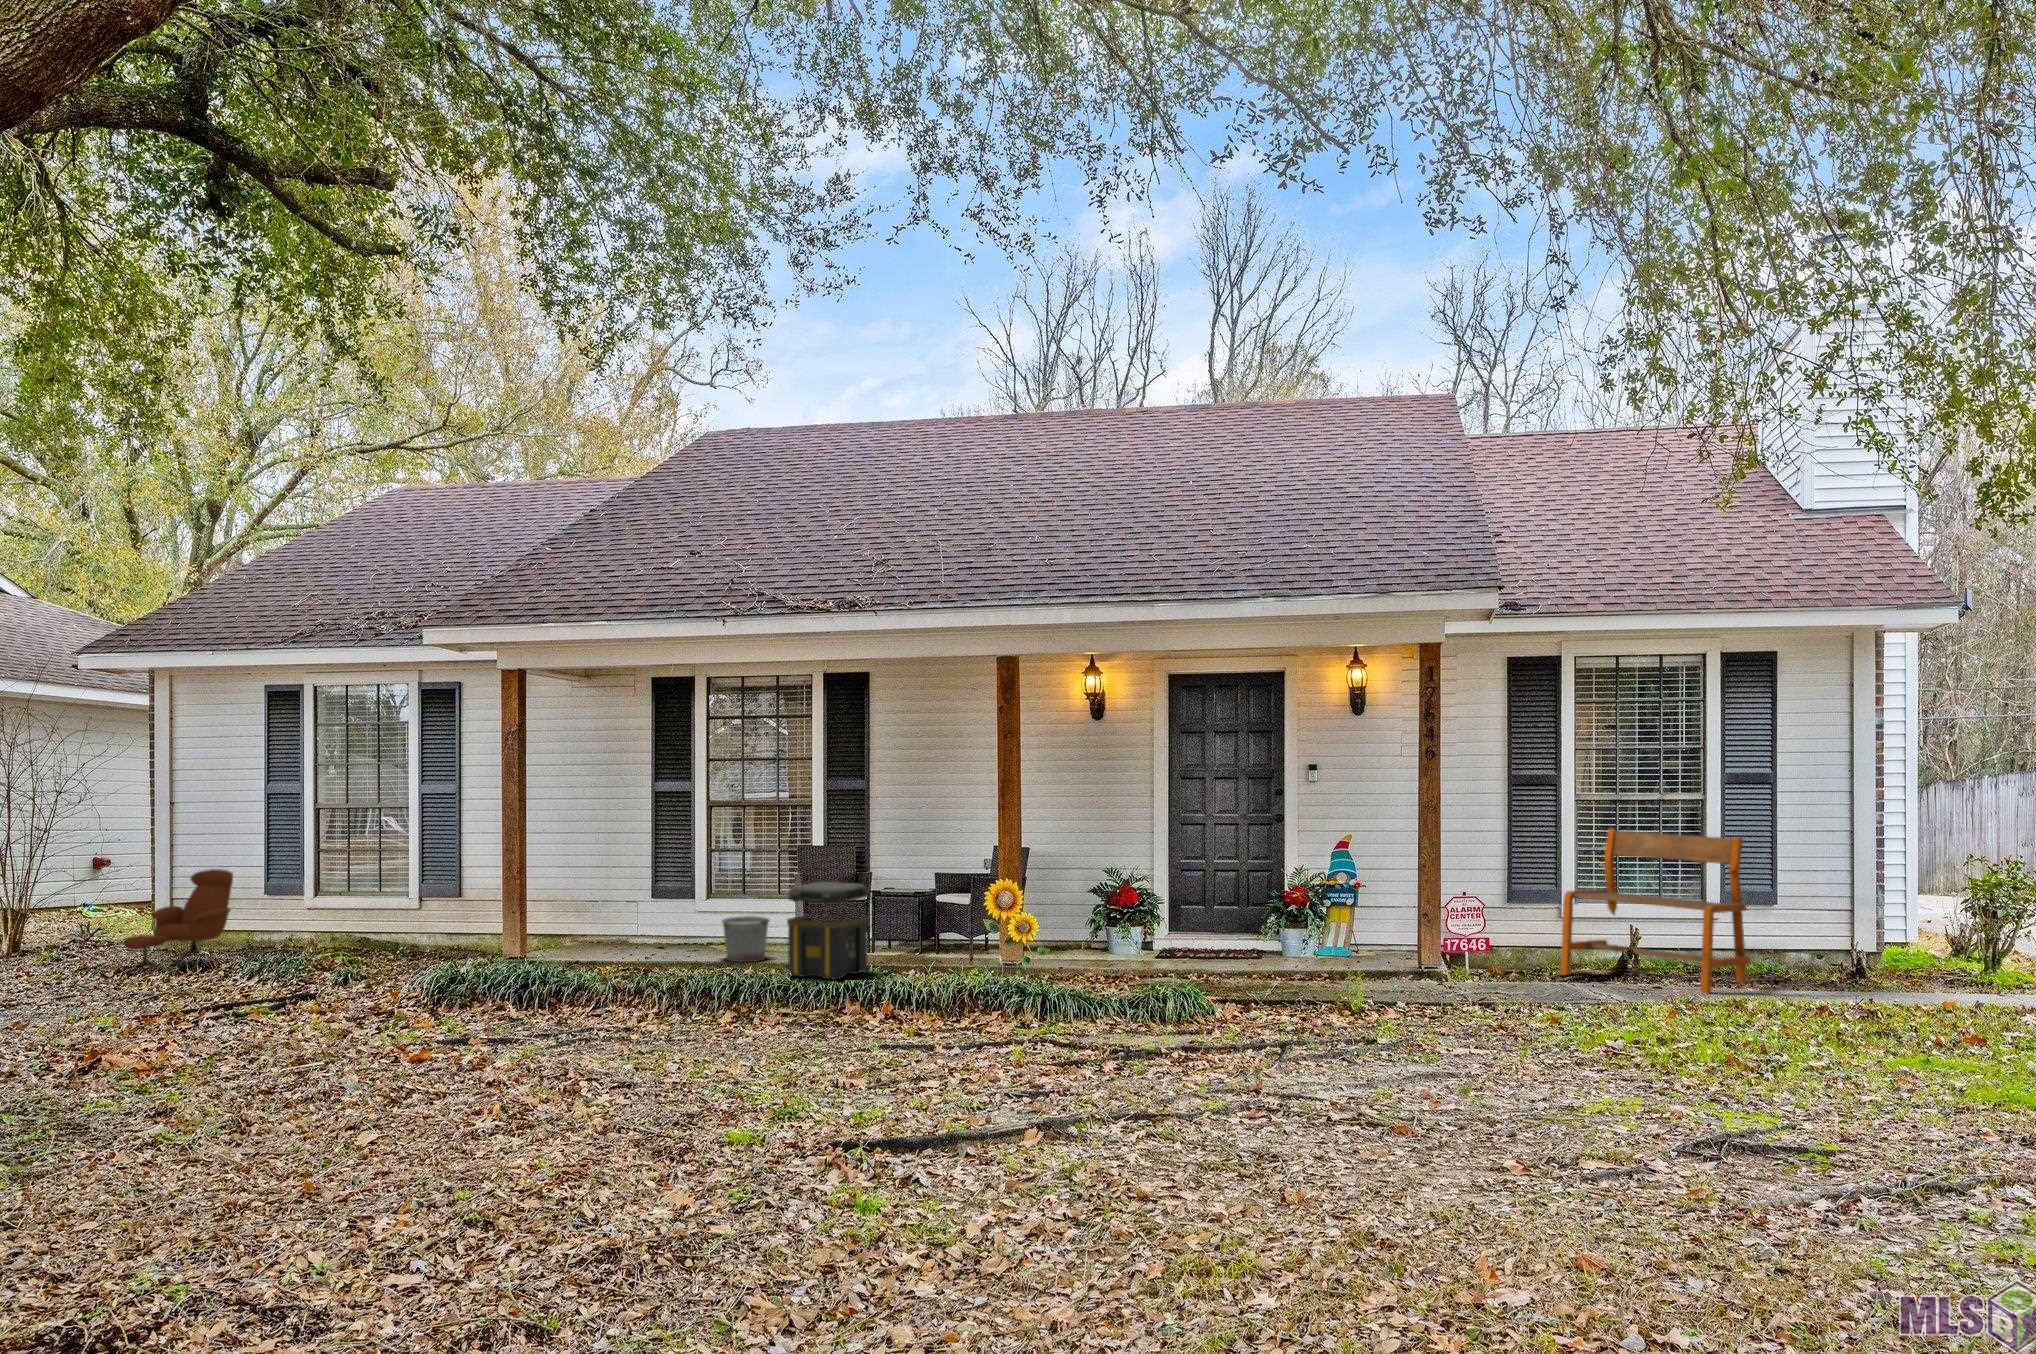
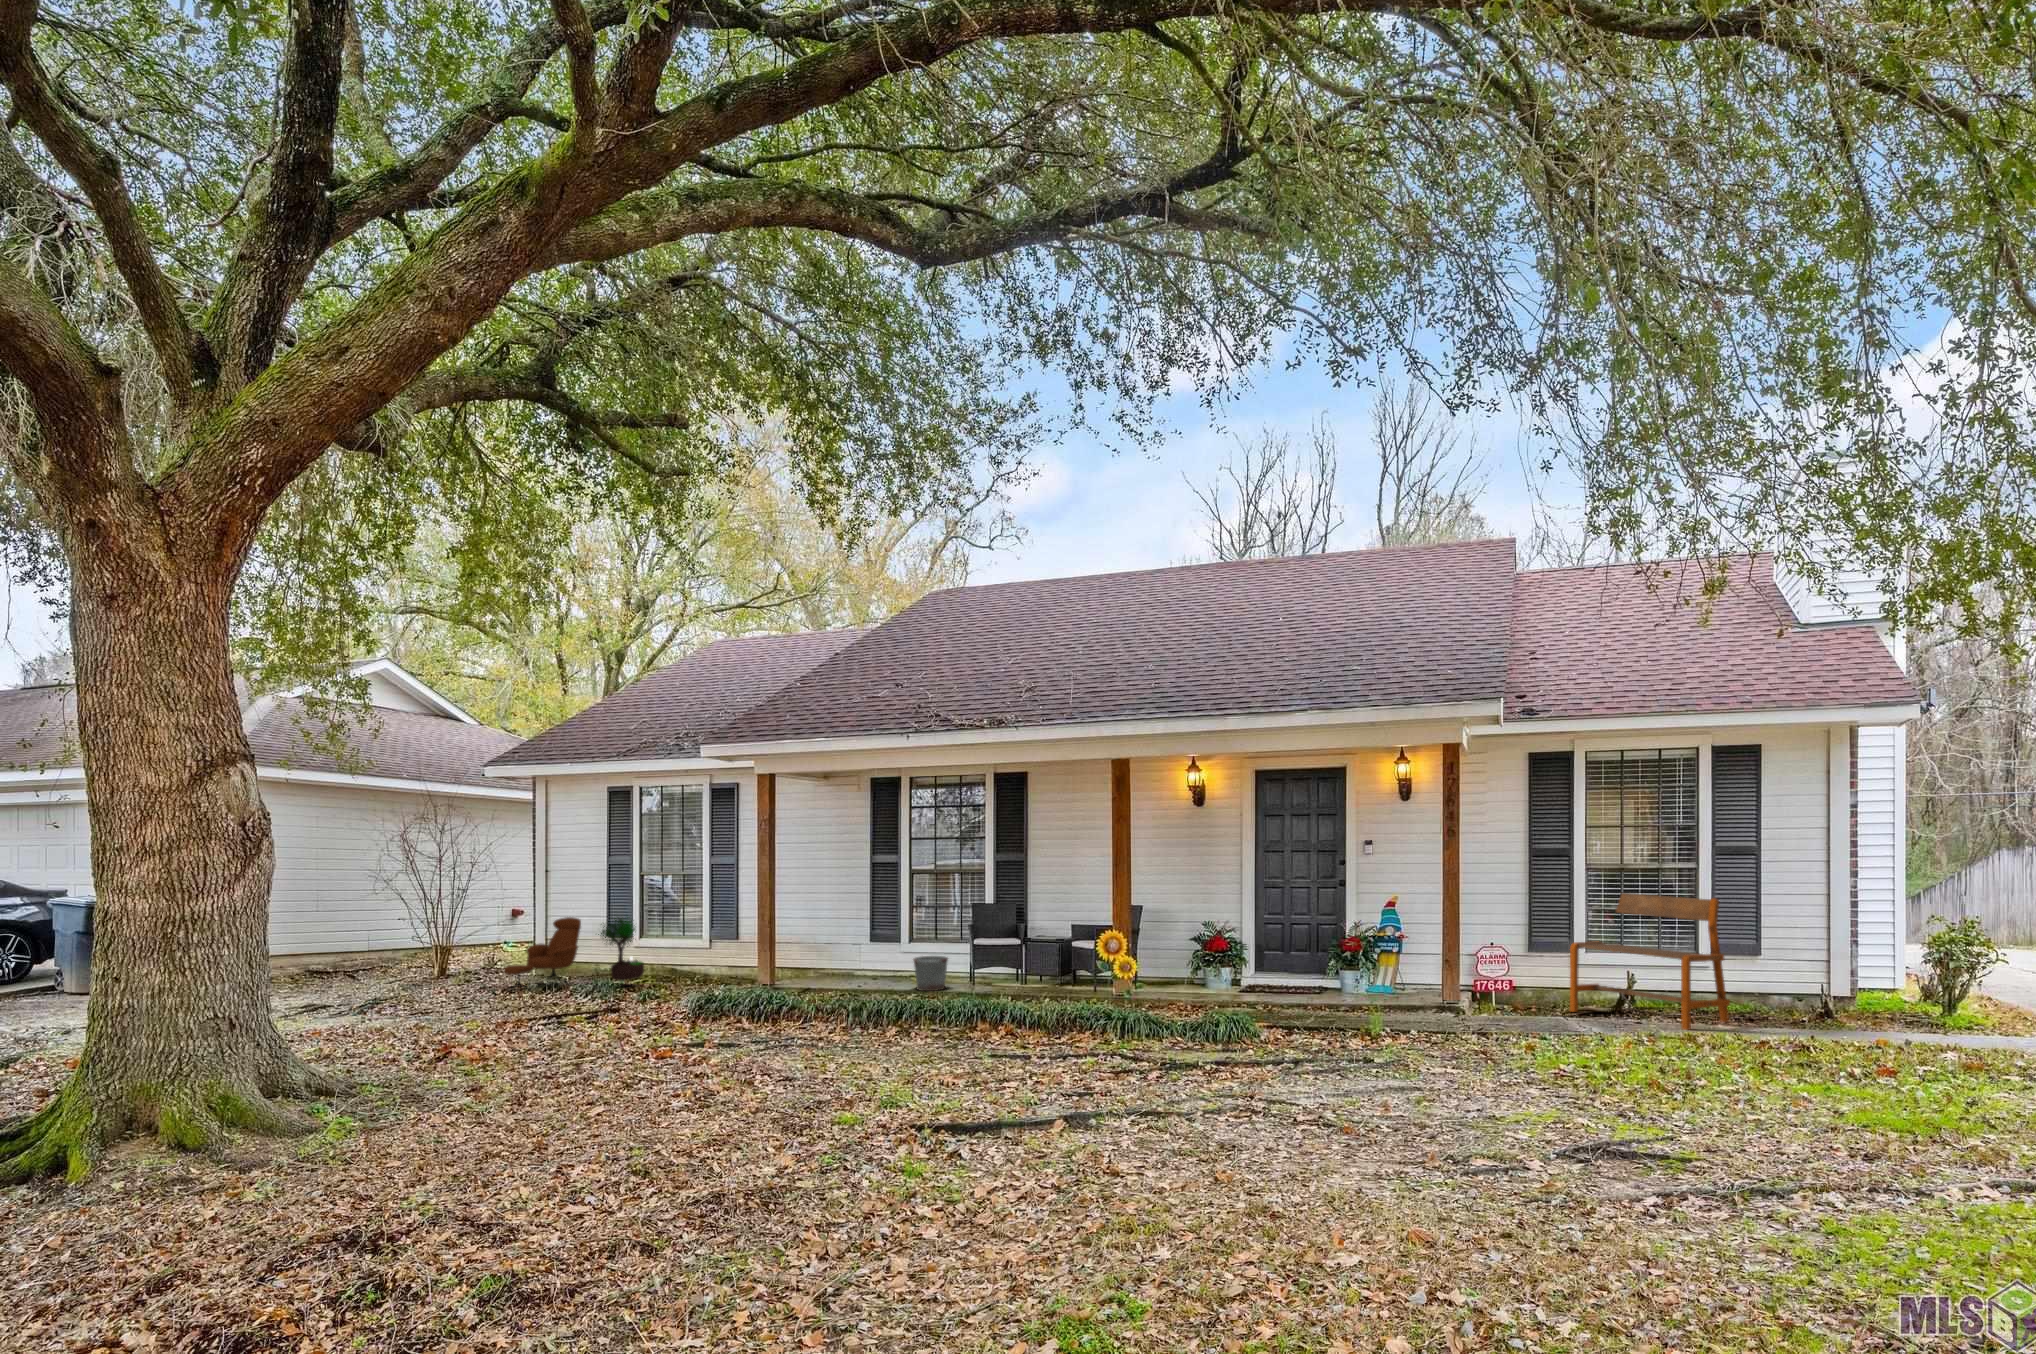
potted tree: none [259,859,331,963] -> present [598,917,644,986]
toolbox: present [787,882,869,979] -> none [953,930,1016,1005]

